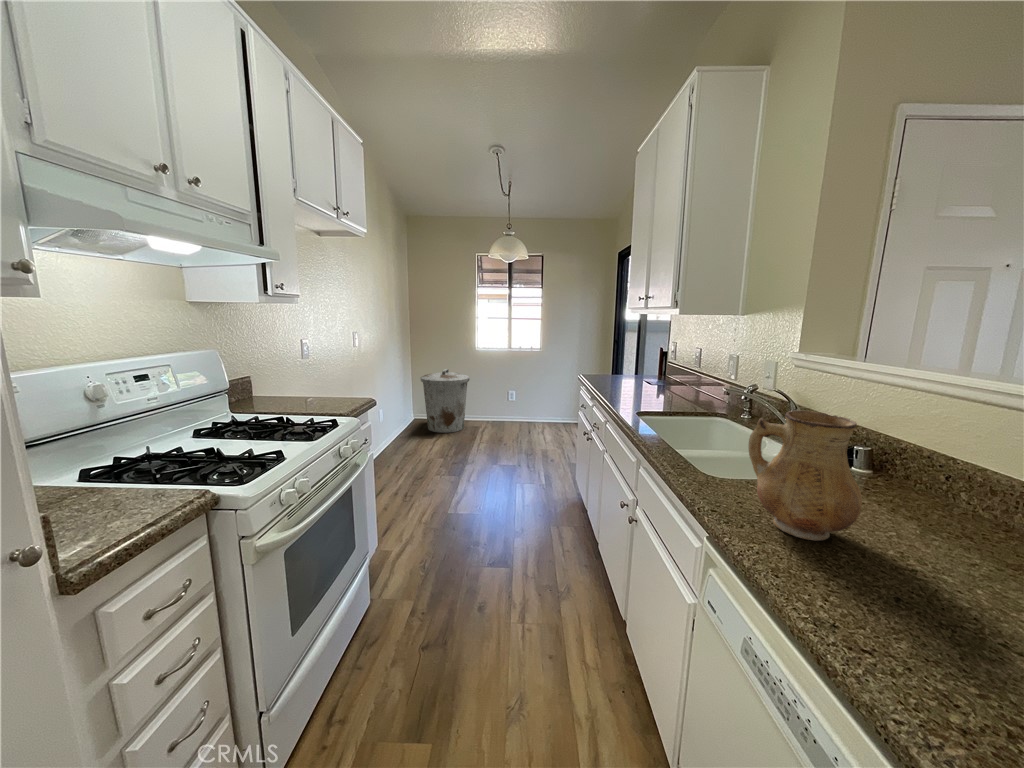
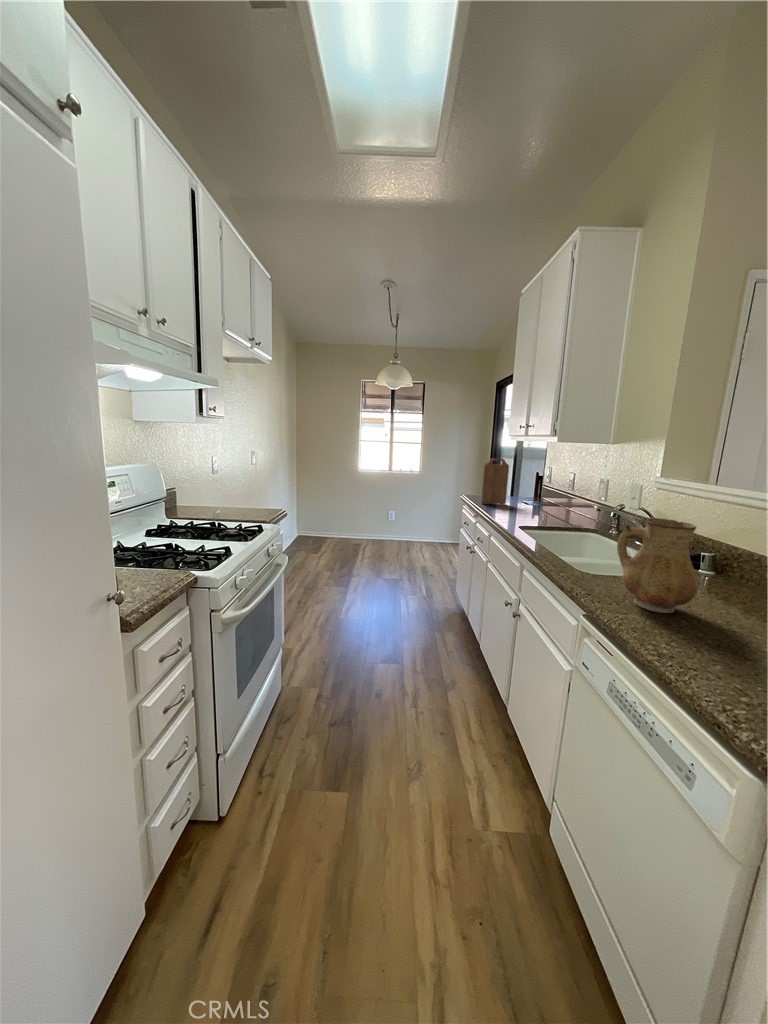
cutting board: none [599,334,629,384] -> present [481,458,509,504]
trash can: present [421,369,470,433] -> none [304,488,351,549]

